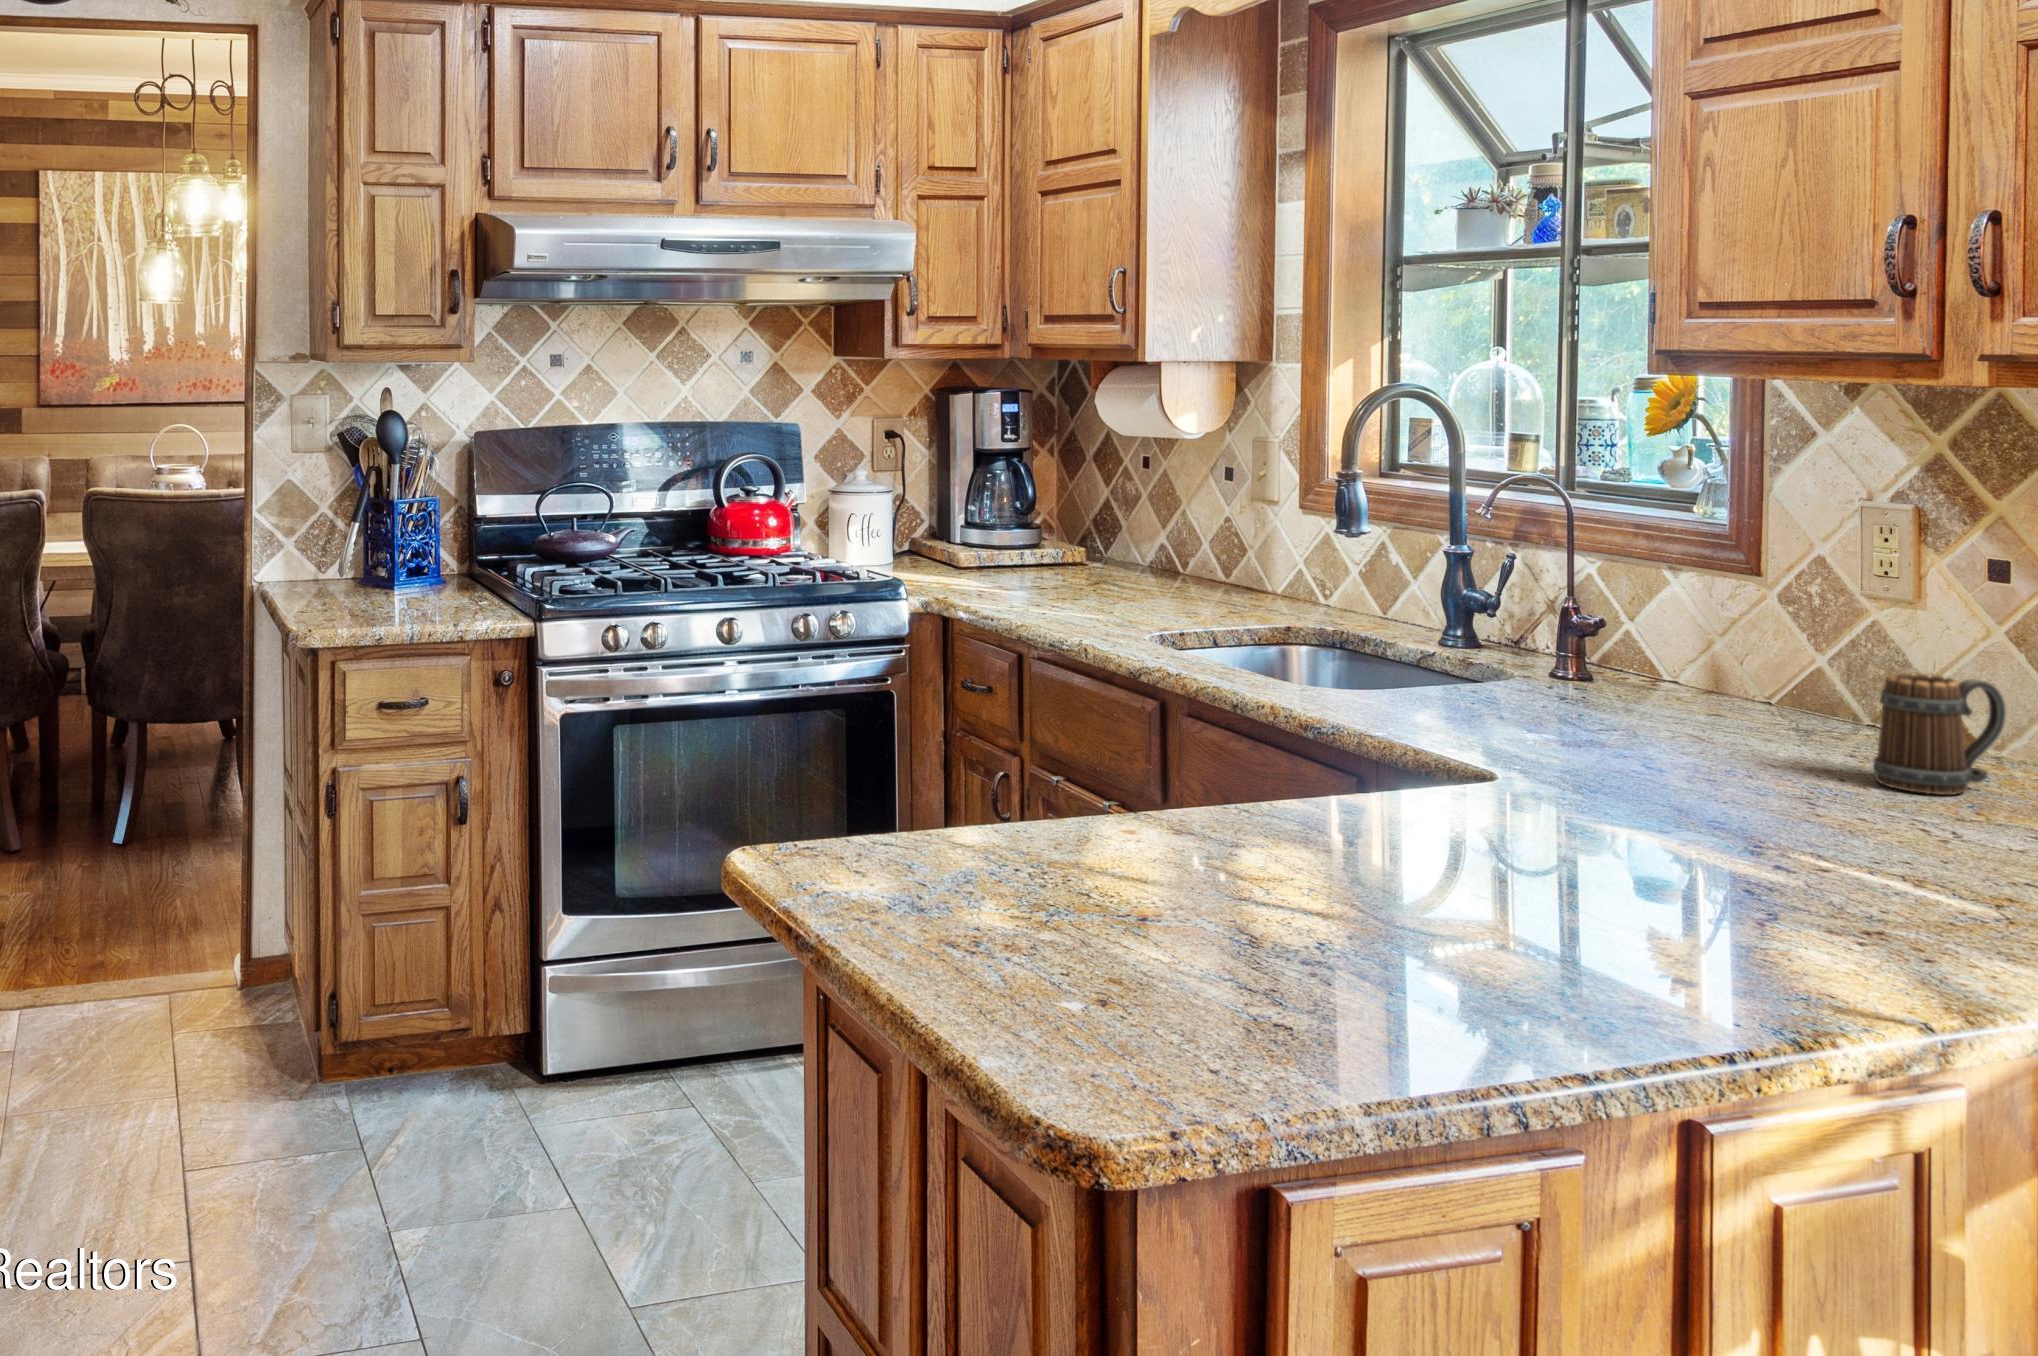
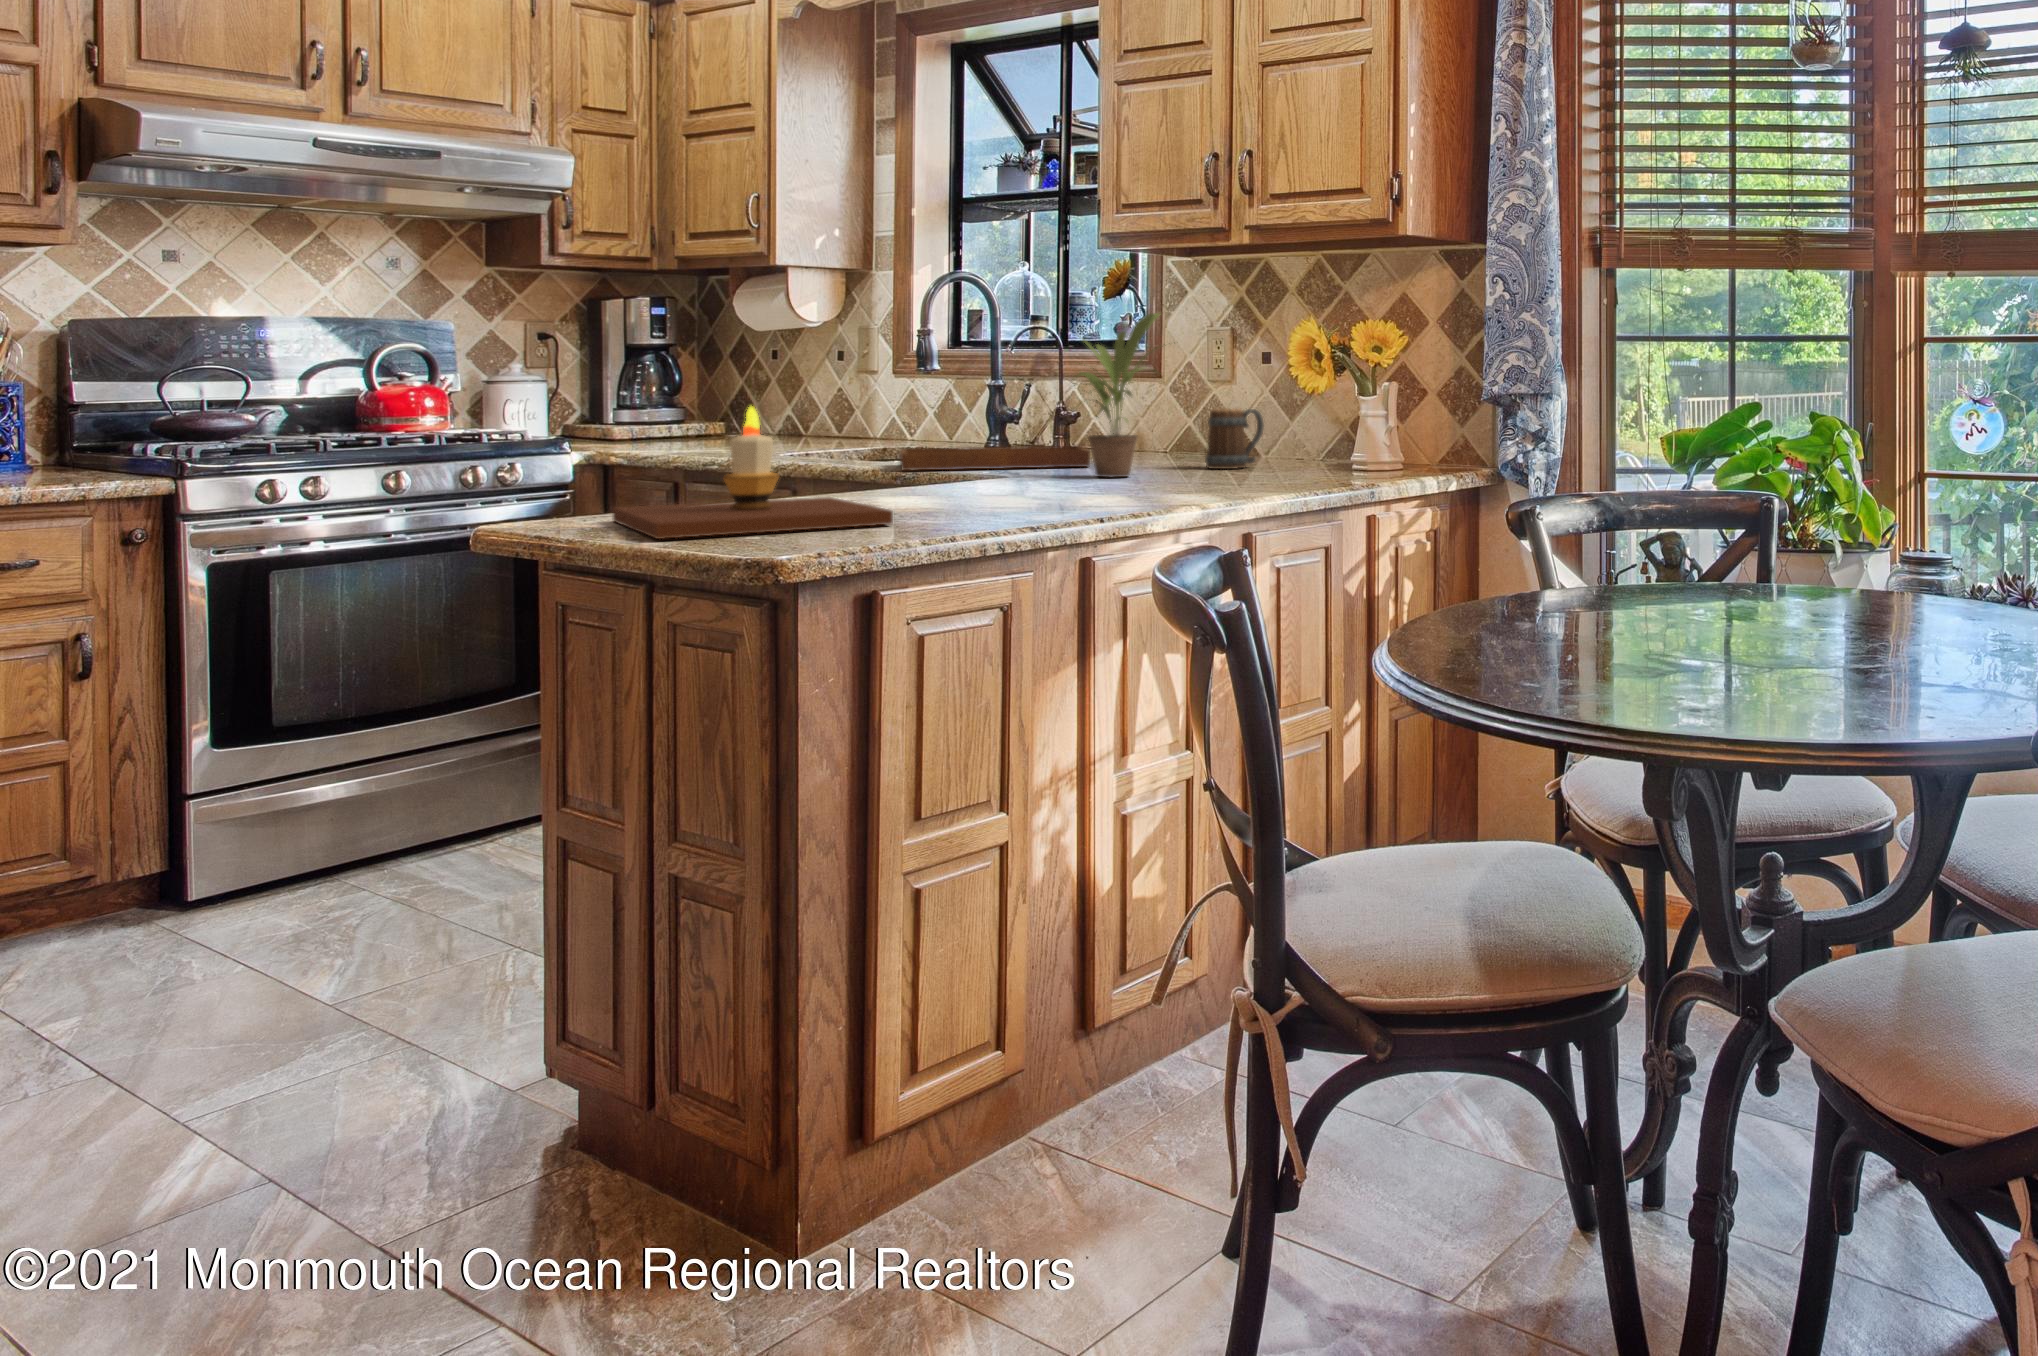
potted plant: none [1598,505,1832,805] -> present [1072,313,1160,477]
tray: none [1312,619,1634,744] -> present [900,406,1090,471]
candle: none [893,730,1309,985] -> present [613,406,893,539]

